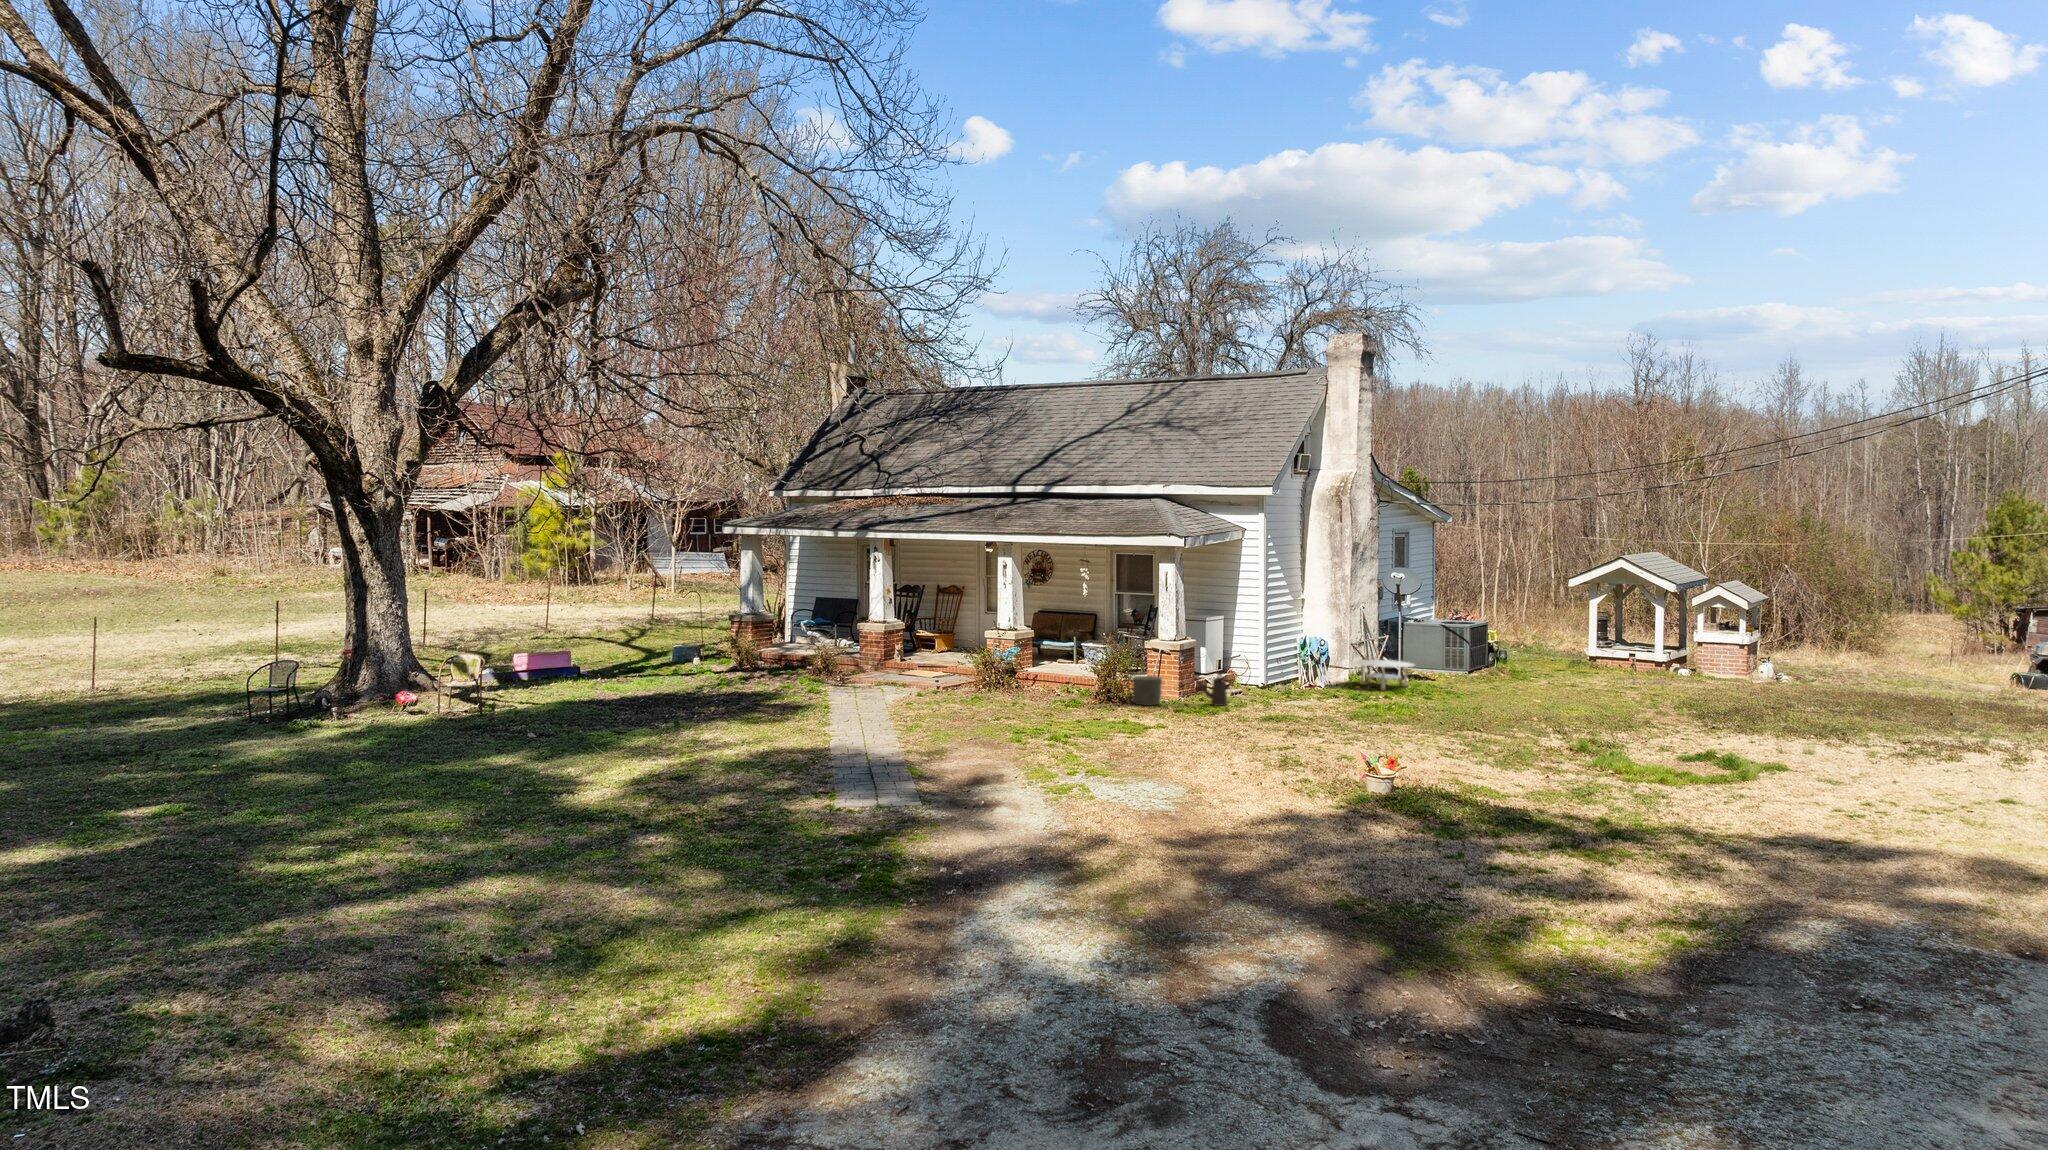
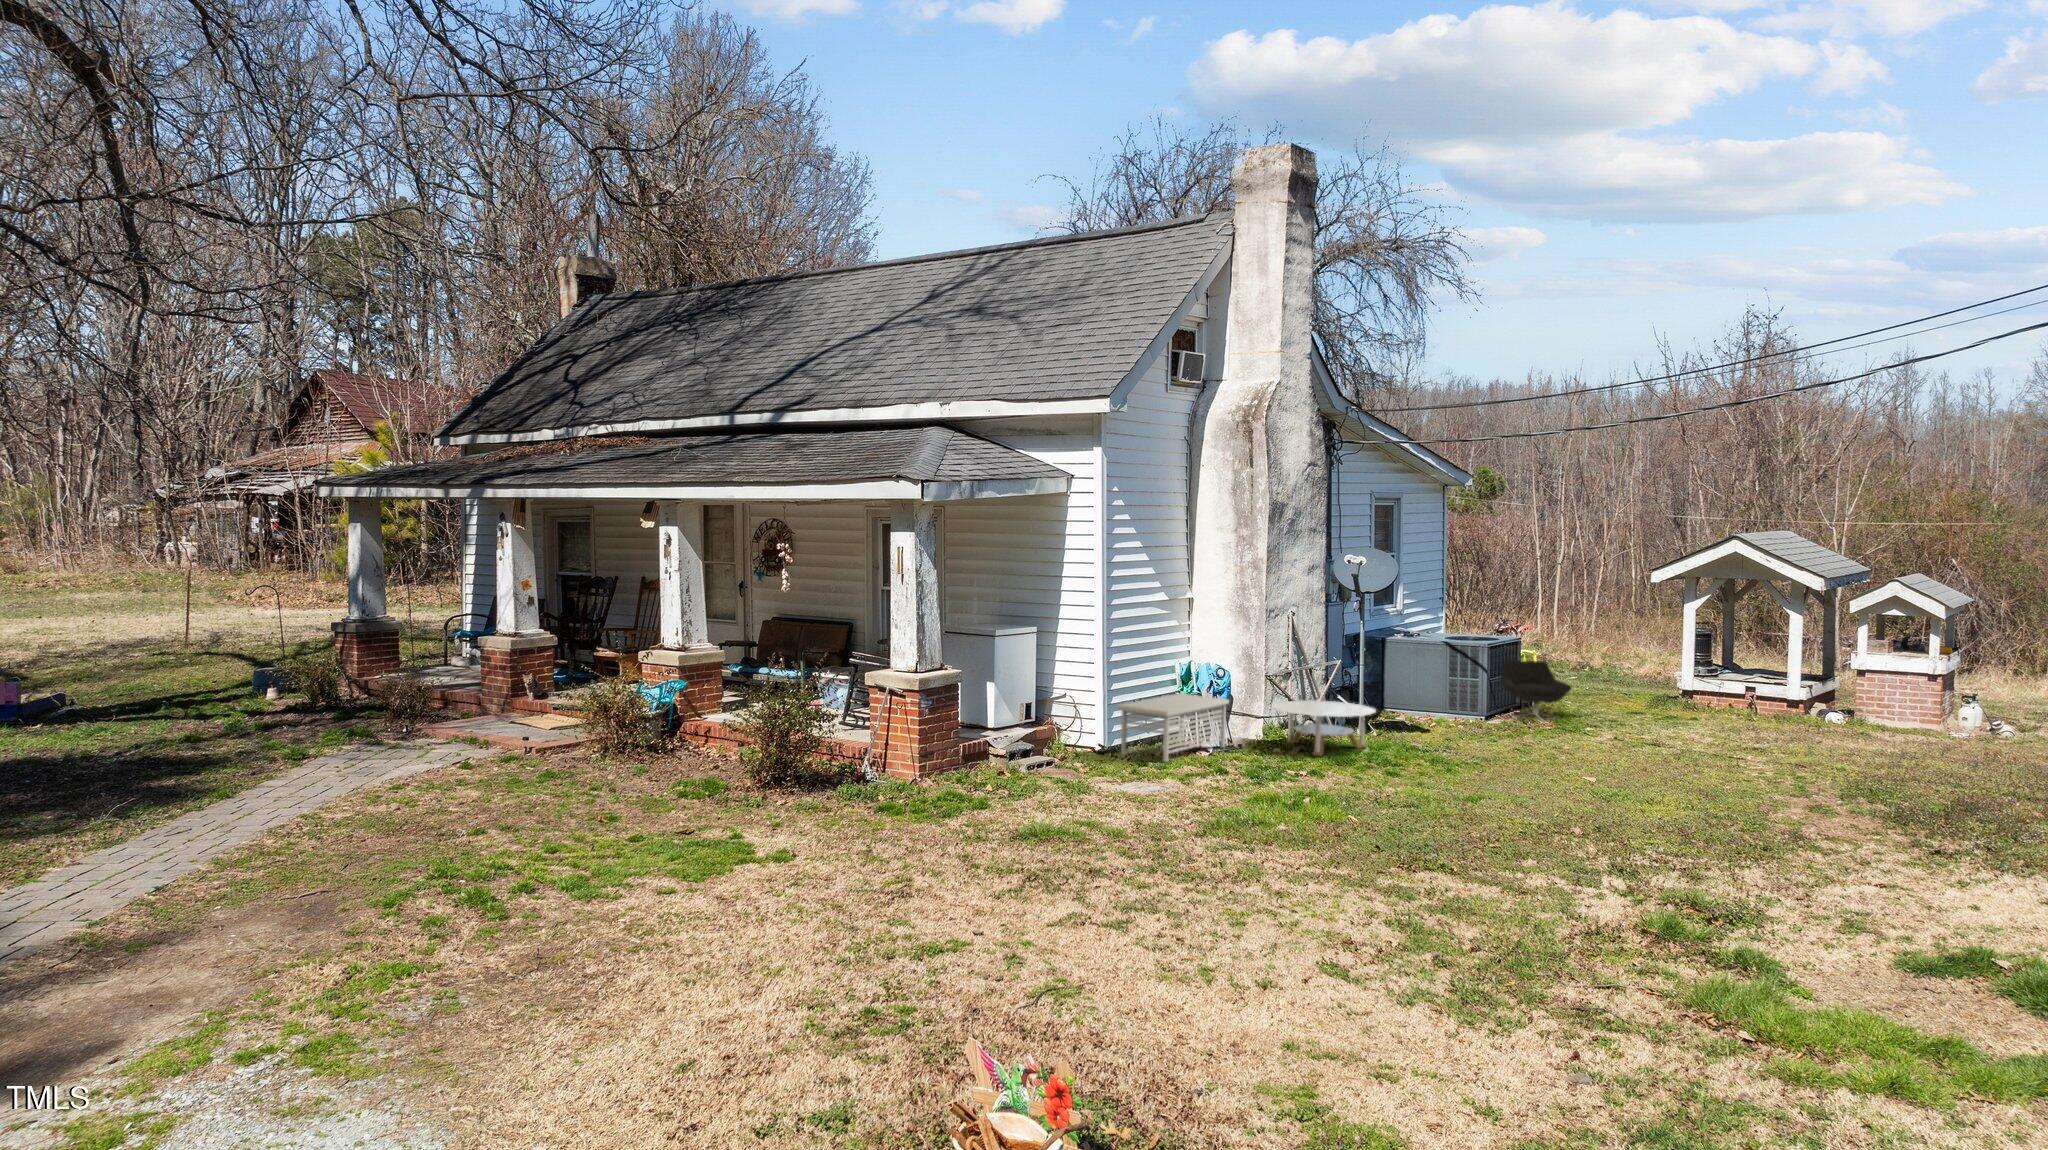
lounge chair: none [1478,637,1523,674] -> present [1500,660,1571,720]
storage bench: none [1269,656,1330,694] -> present [1117,693,1229,762]
watering can: present [1195,673,1232,706] -> none [951,730,1014,792]
planter: present [1132,676,1162,706] -> none [833,735,887,790]

